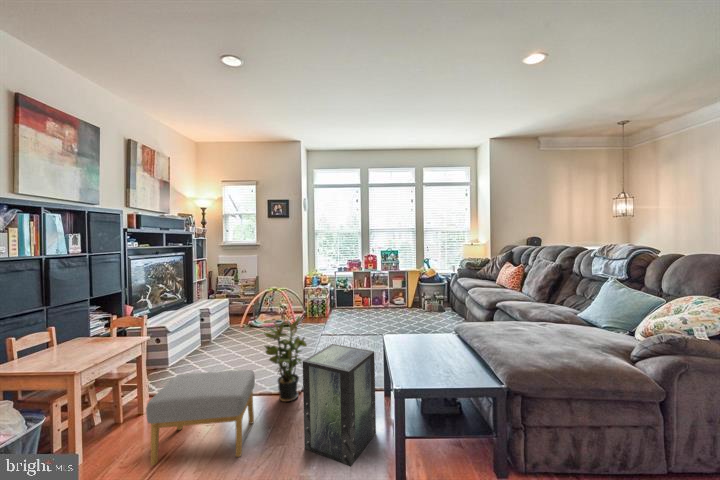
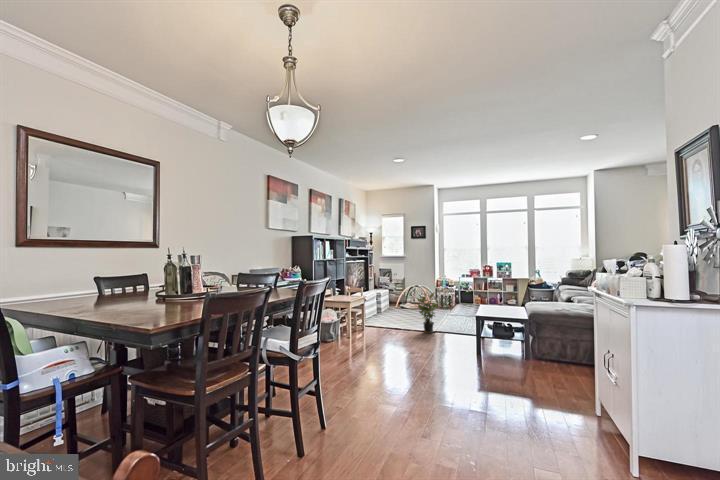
storage box: present [303,344,376,467] -> none [436,302,471,348]
footstool: present [146,370,255,465] -> none [375,311,414,342]

